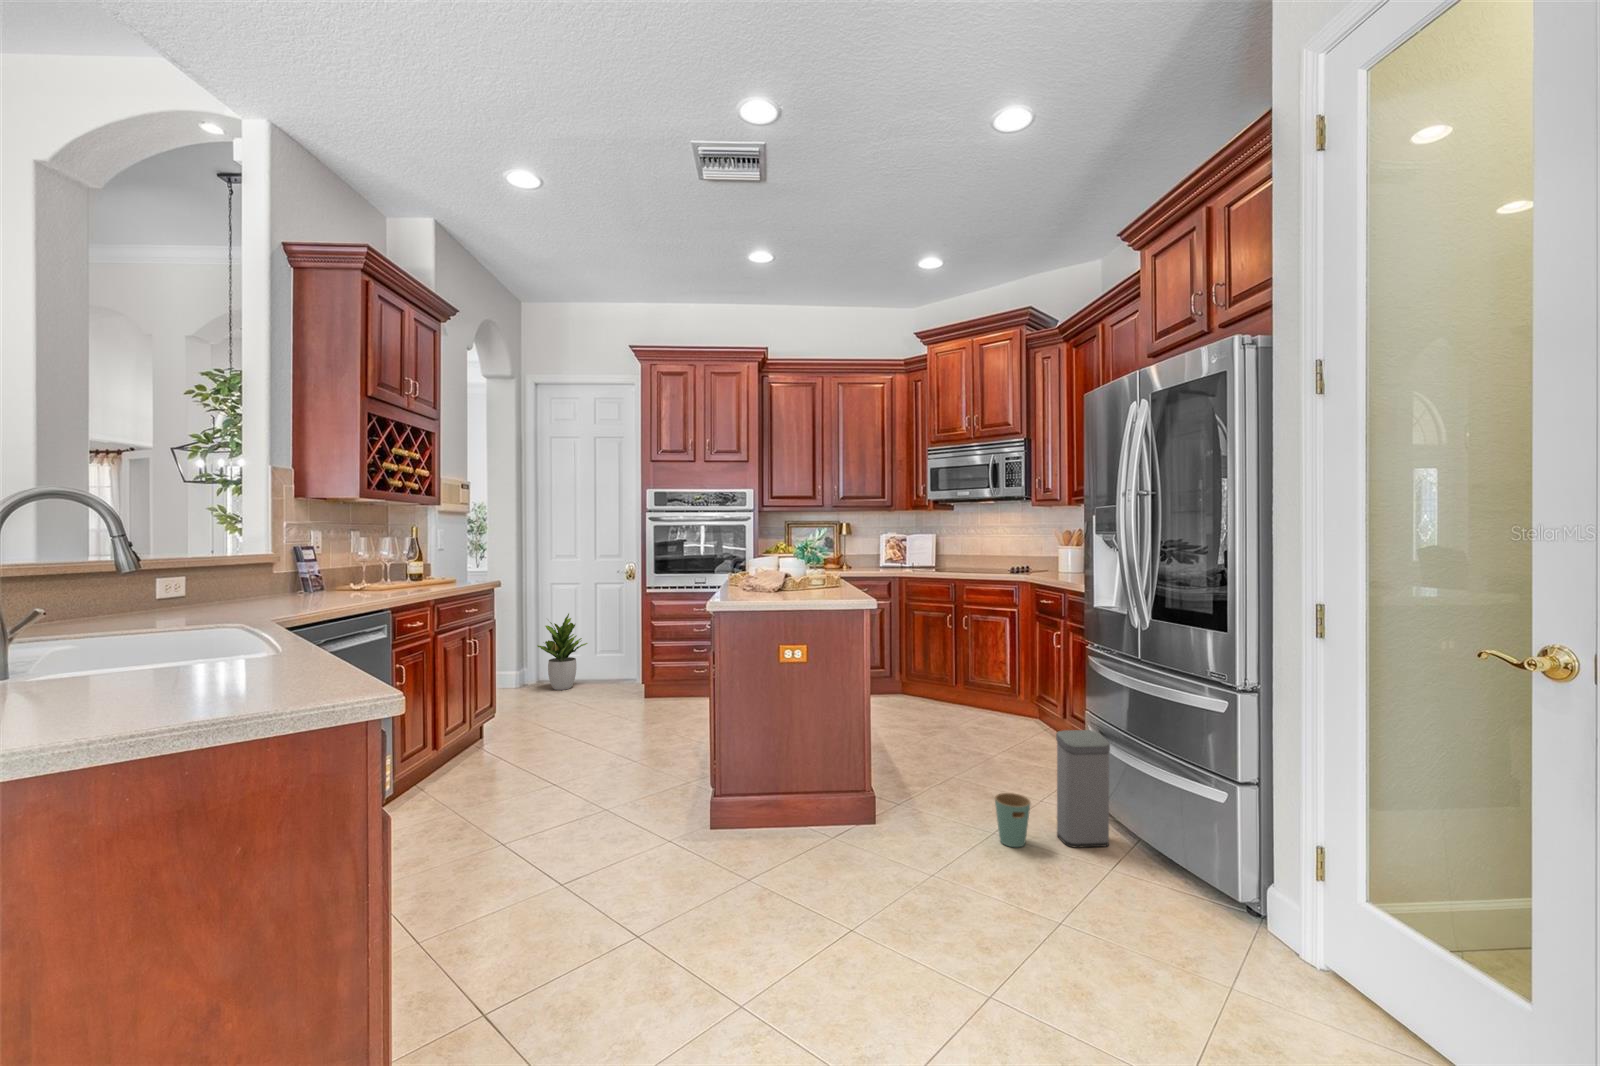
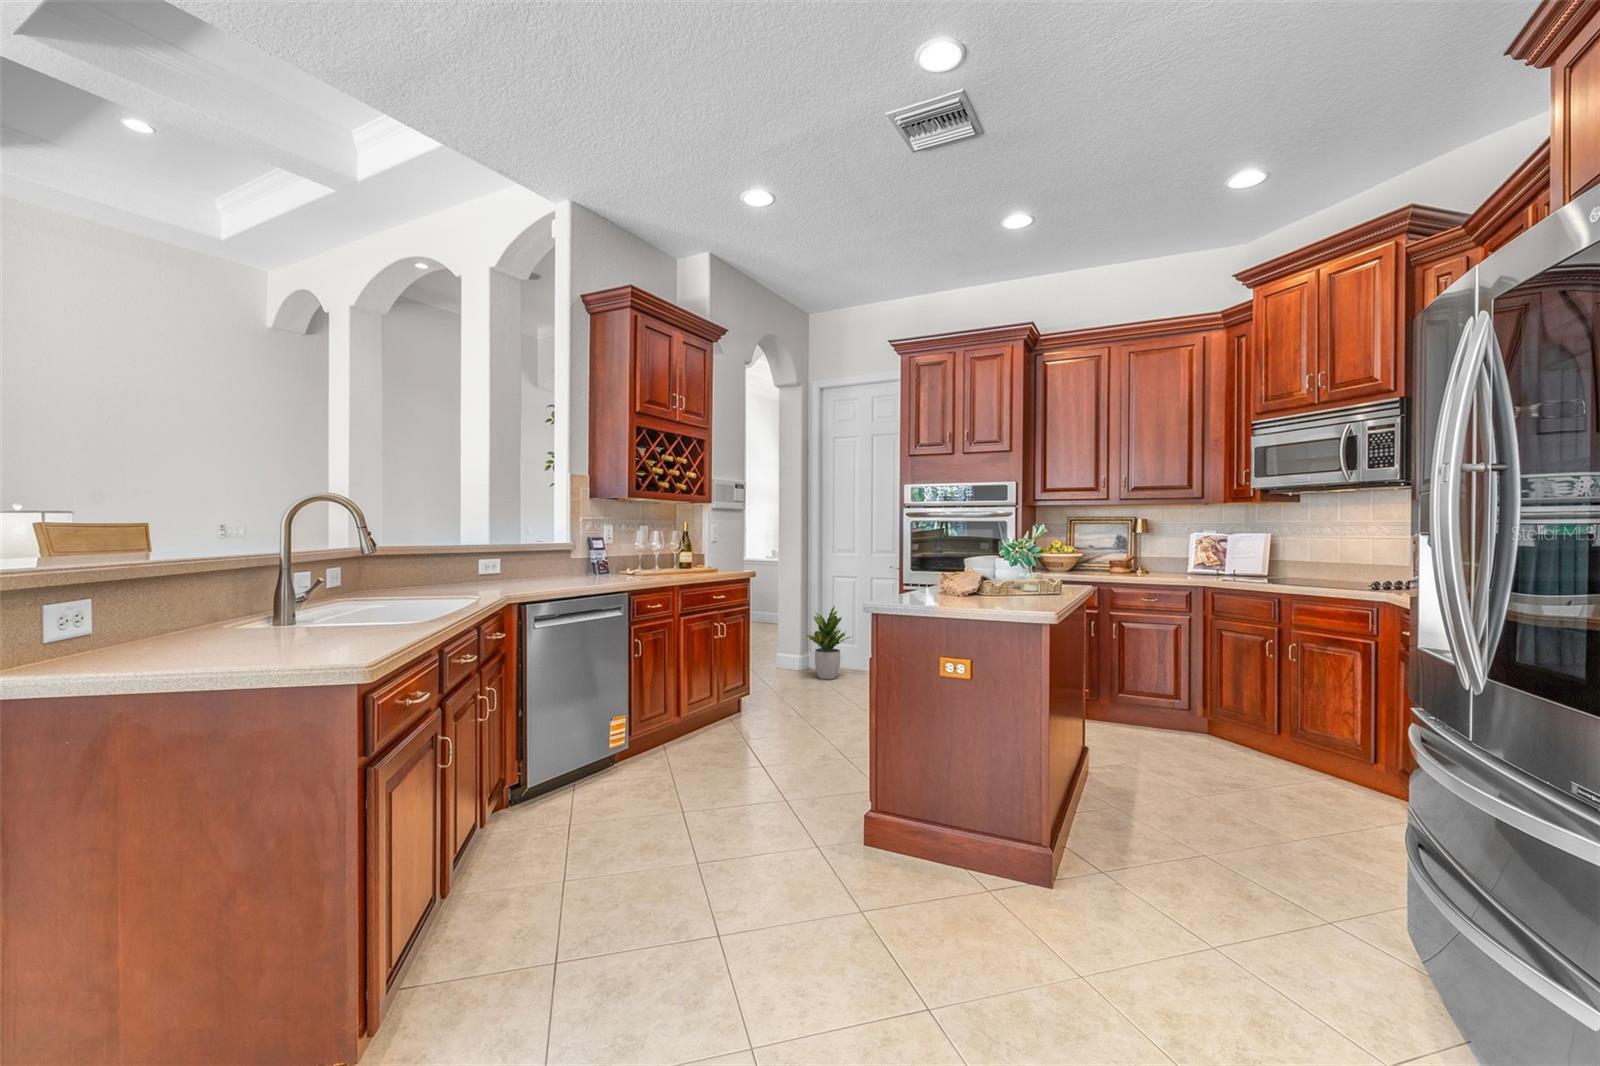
trash can: present [995,730,1110,848] -> none [1211,826,1417,1018]

